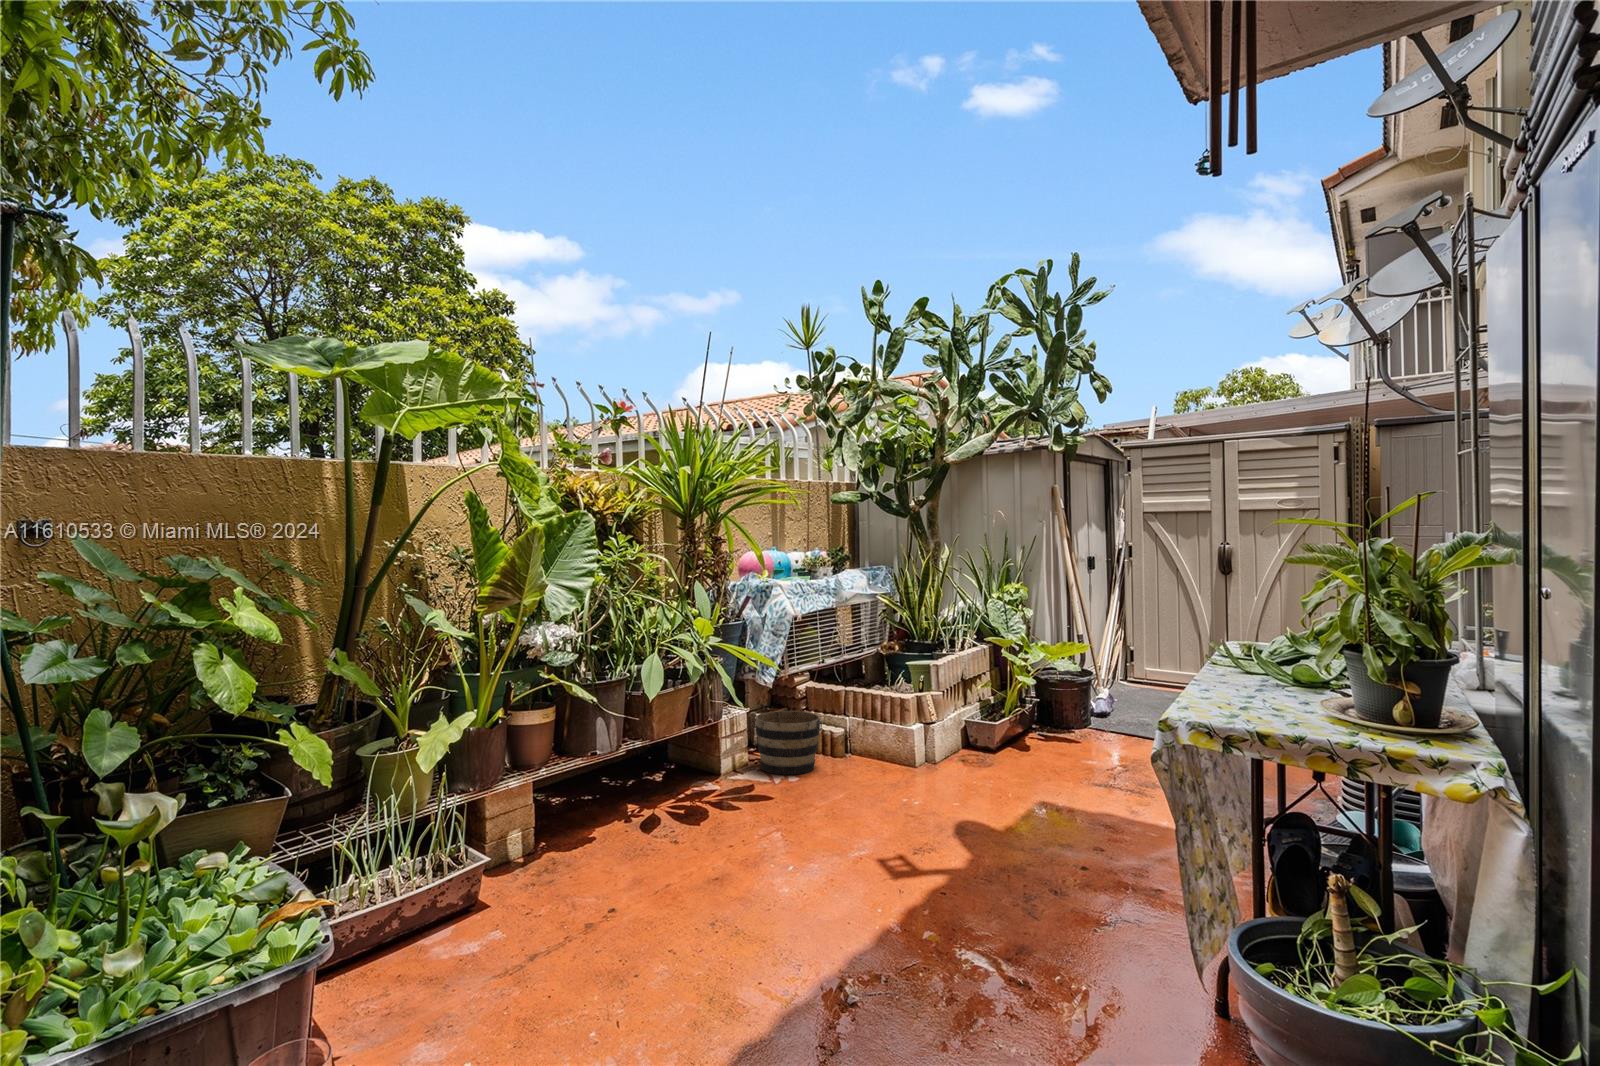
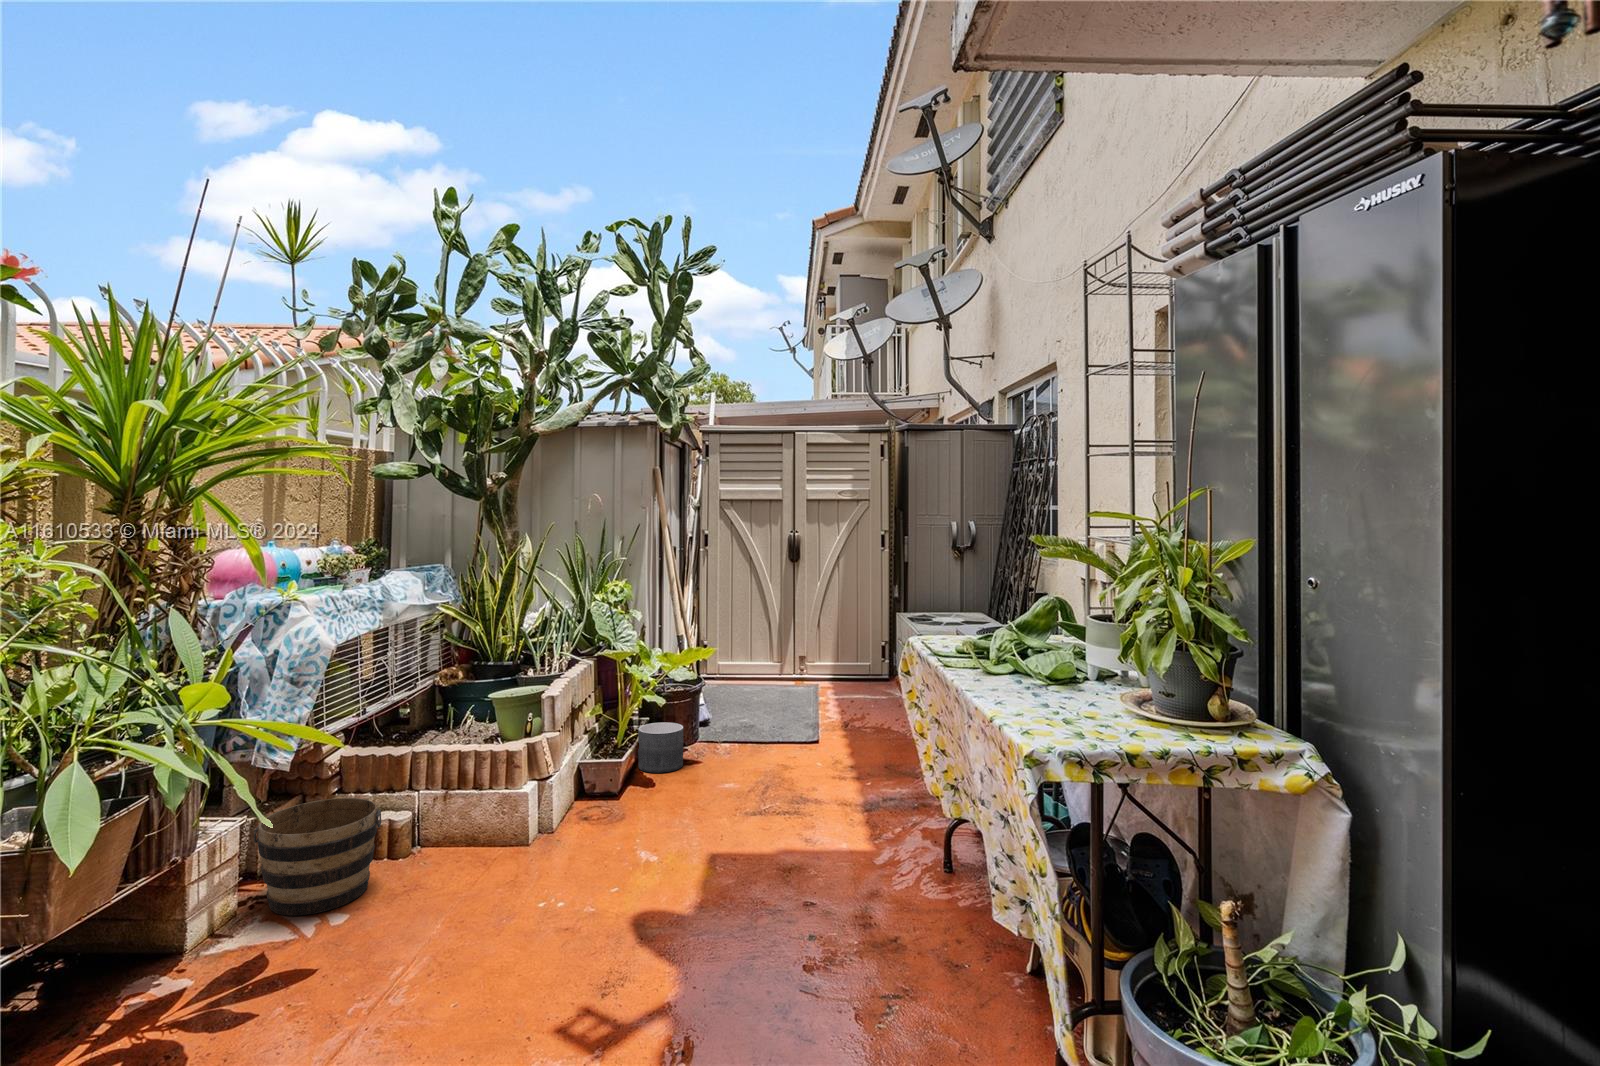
planter: none [1027,705,1066,746] -> present [638,722,683,773]

